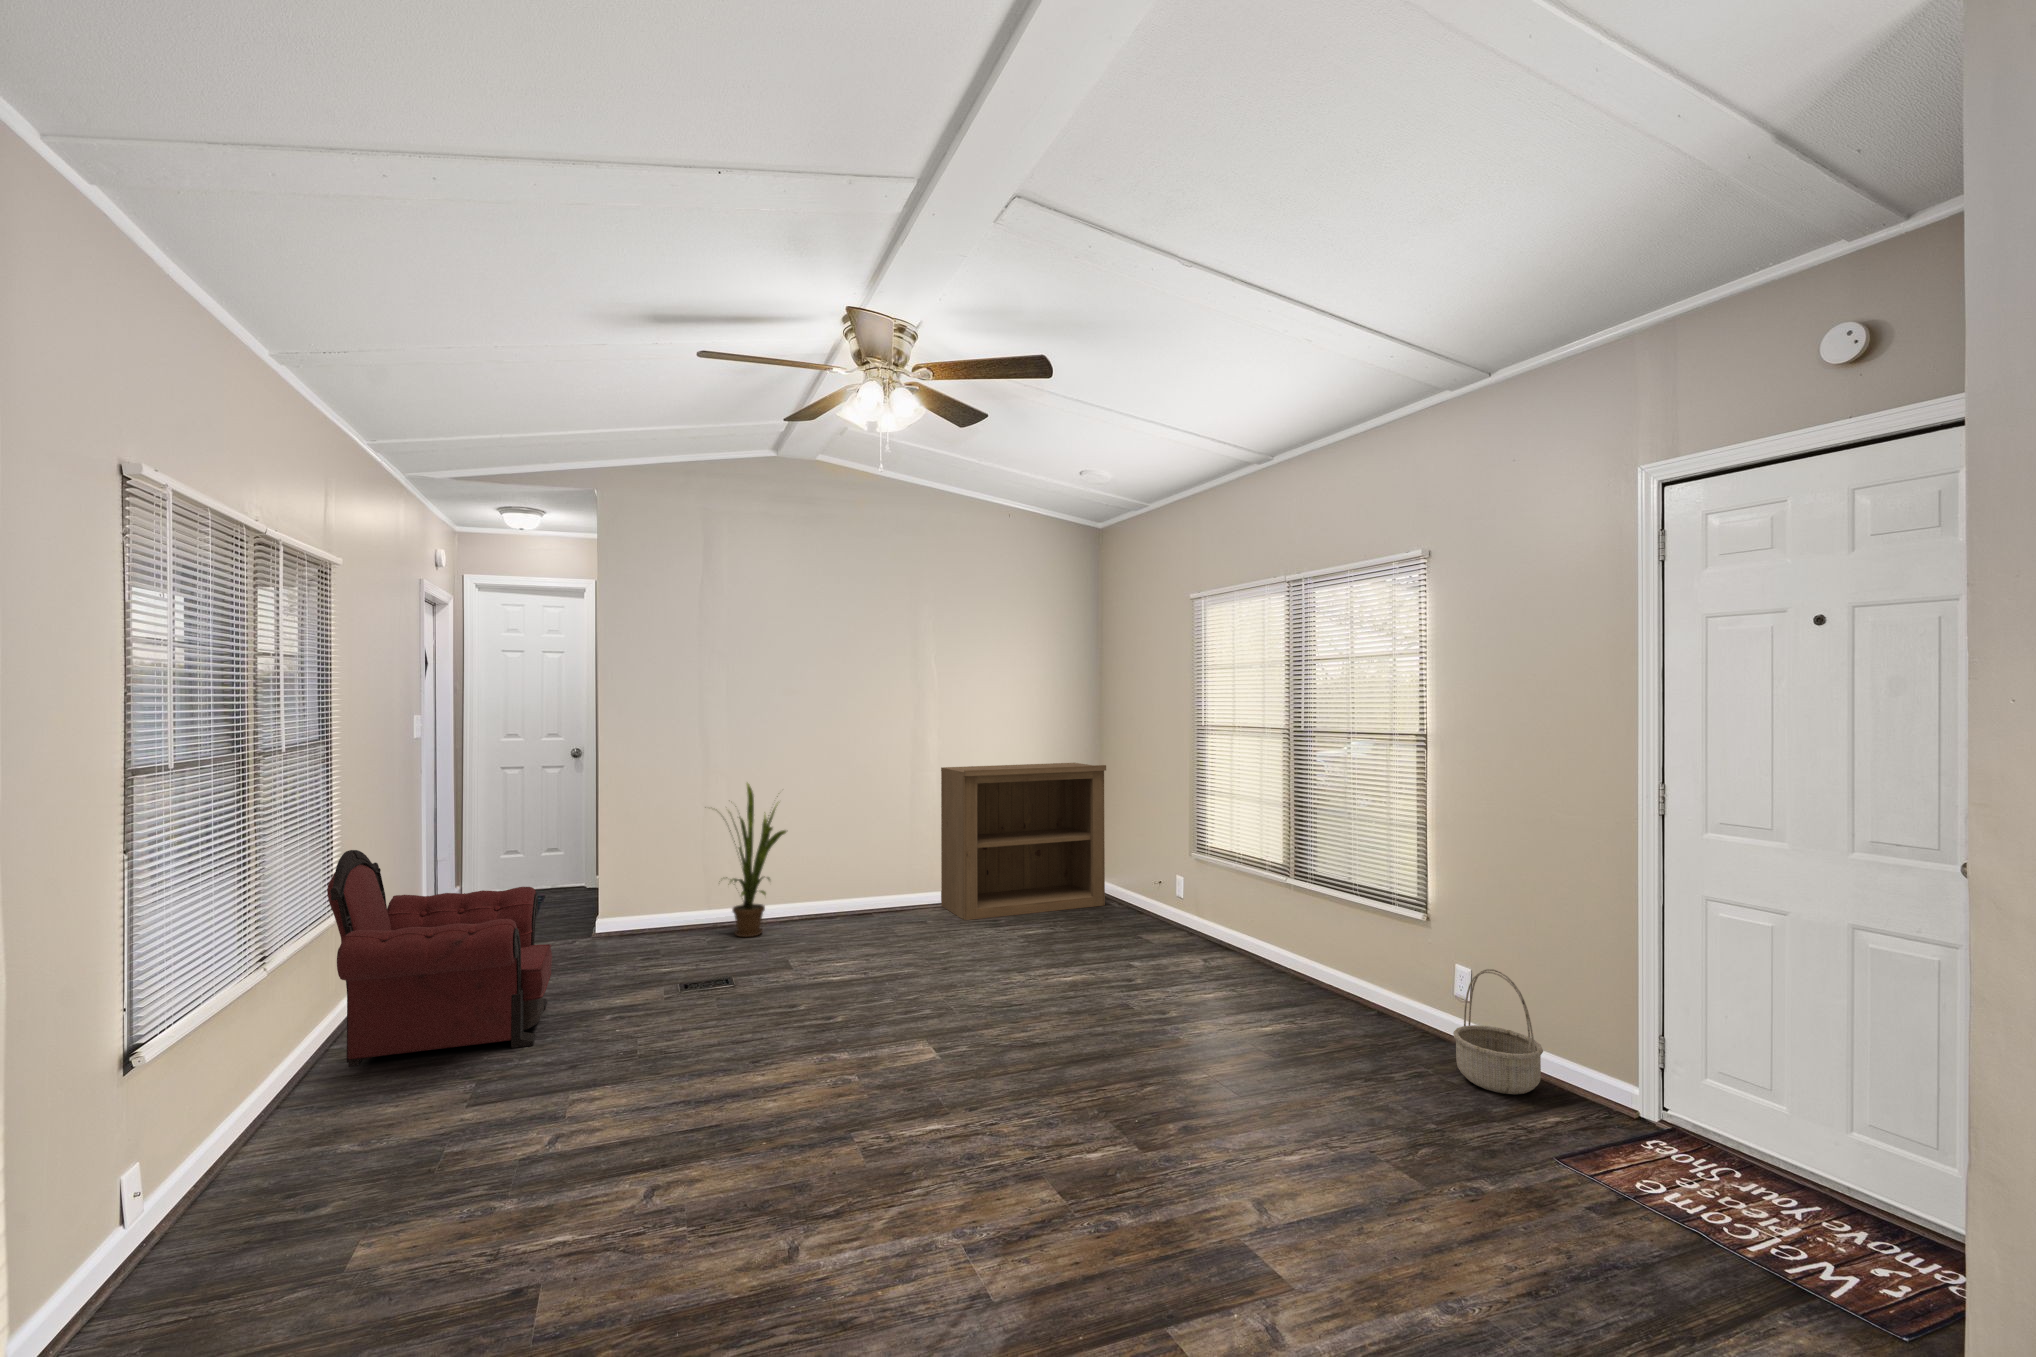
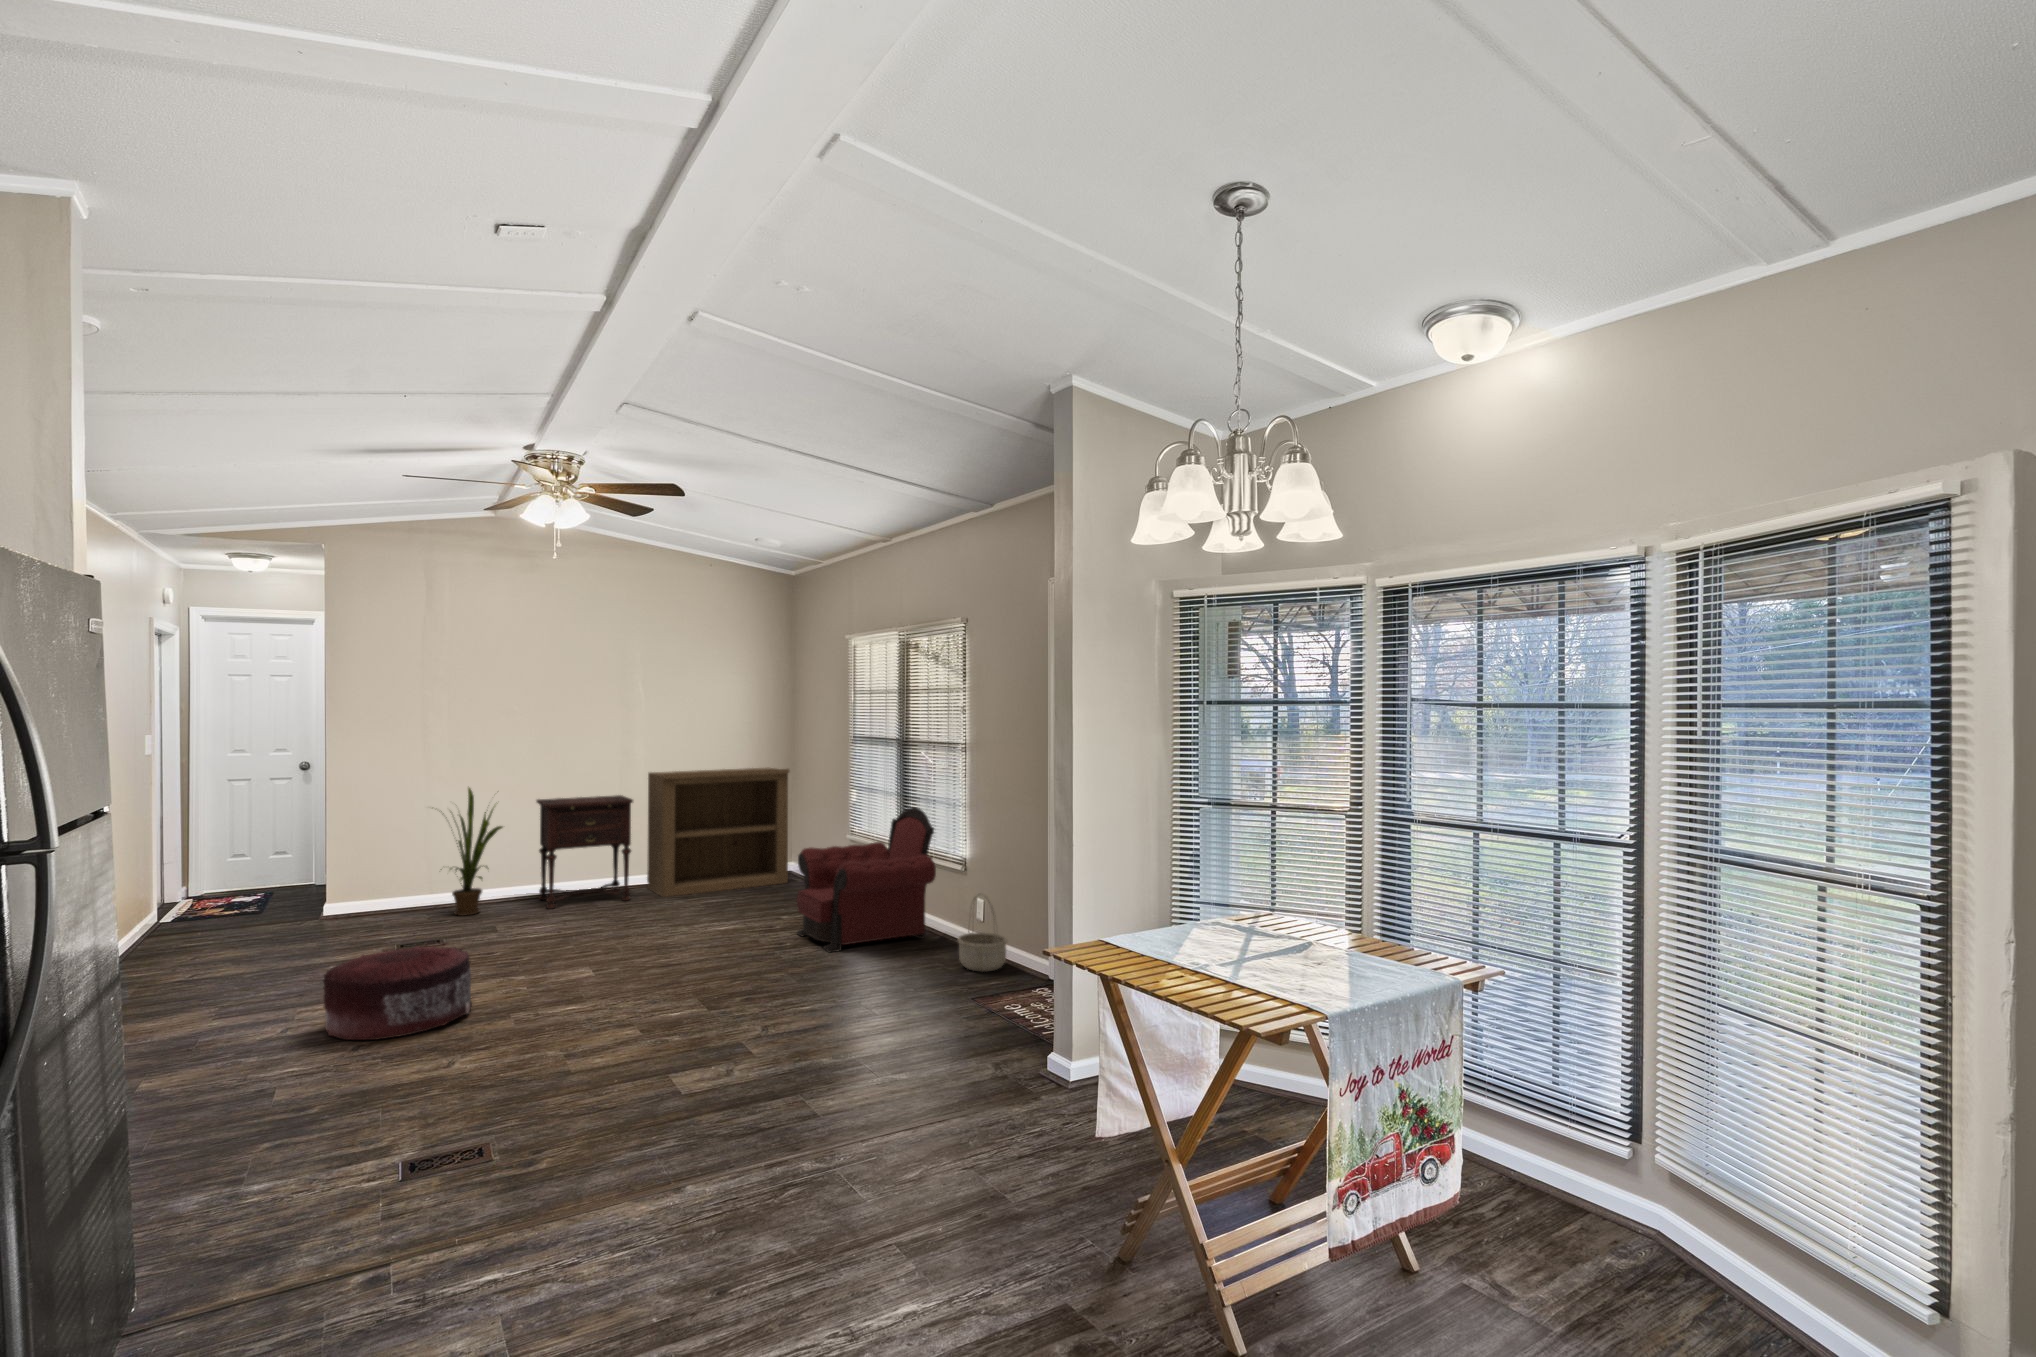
side table: none [820,794,931,932] -> present [537,795,633,909]
armchair: present [327,850,552,1067] -> present [797,807,936,952]
pouf: none [596,1015,788,1174] -> present [323,946,472,1040]

